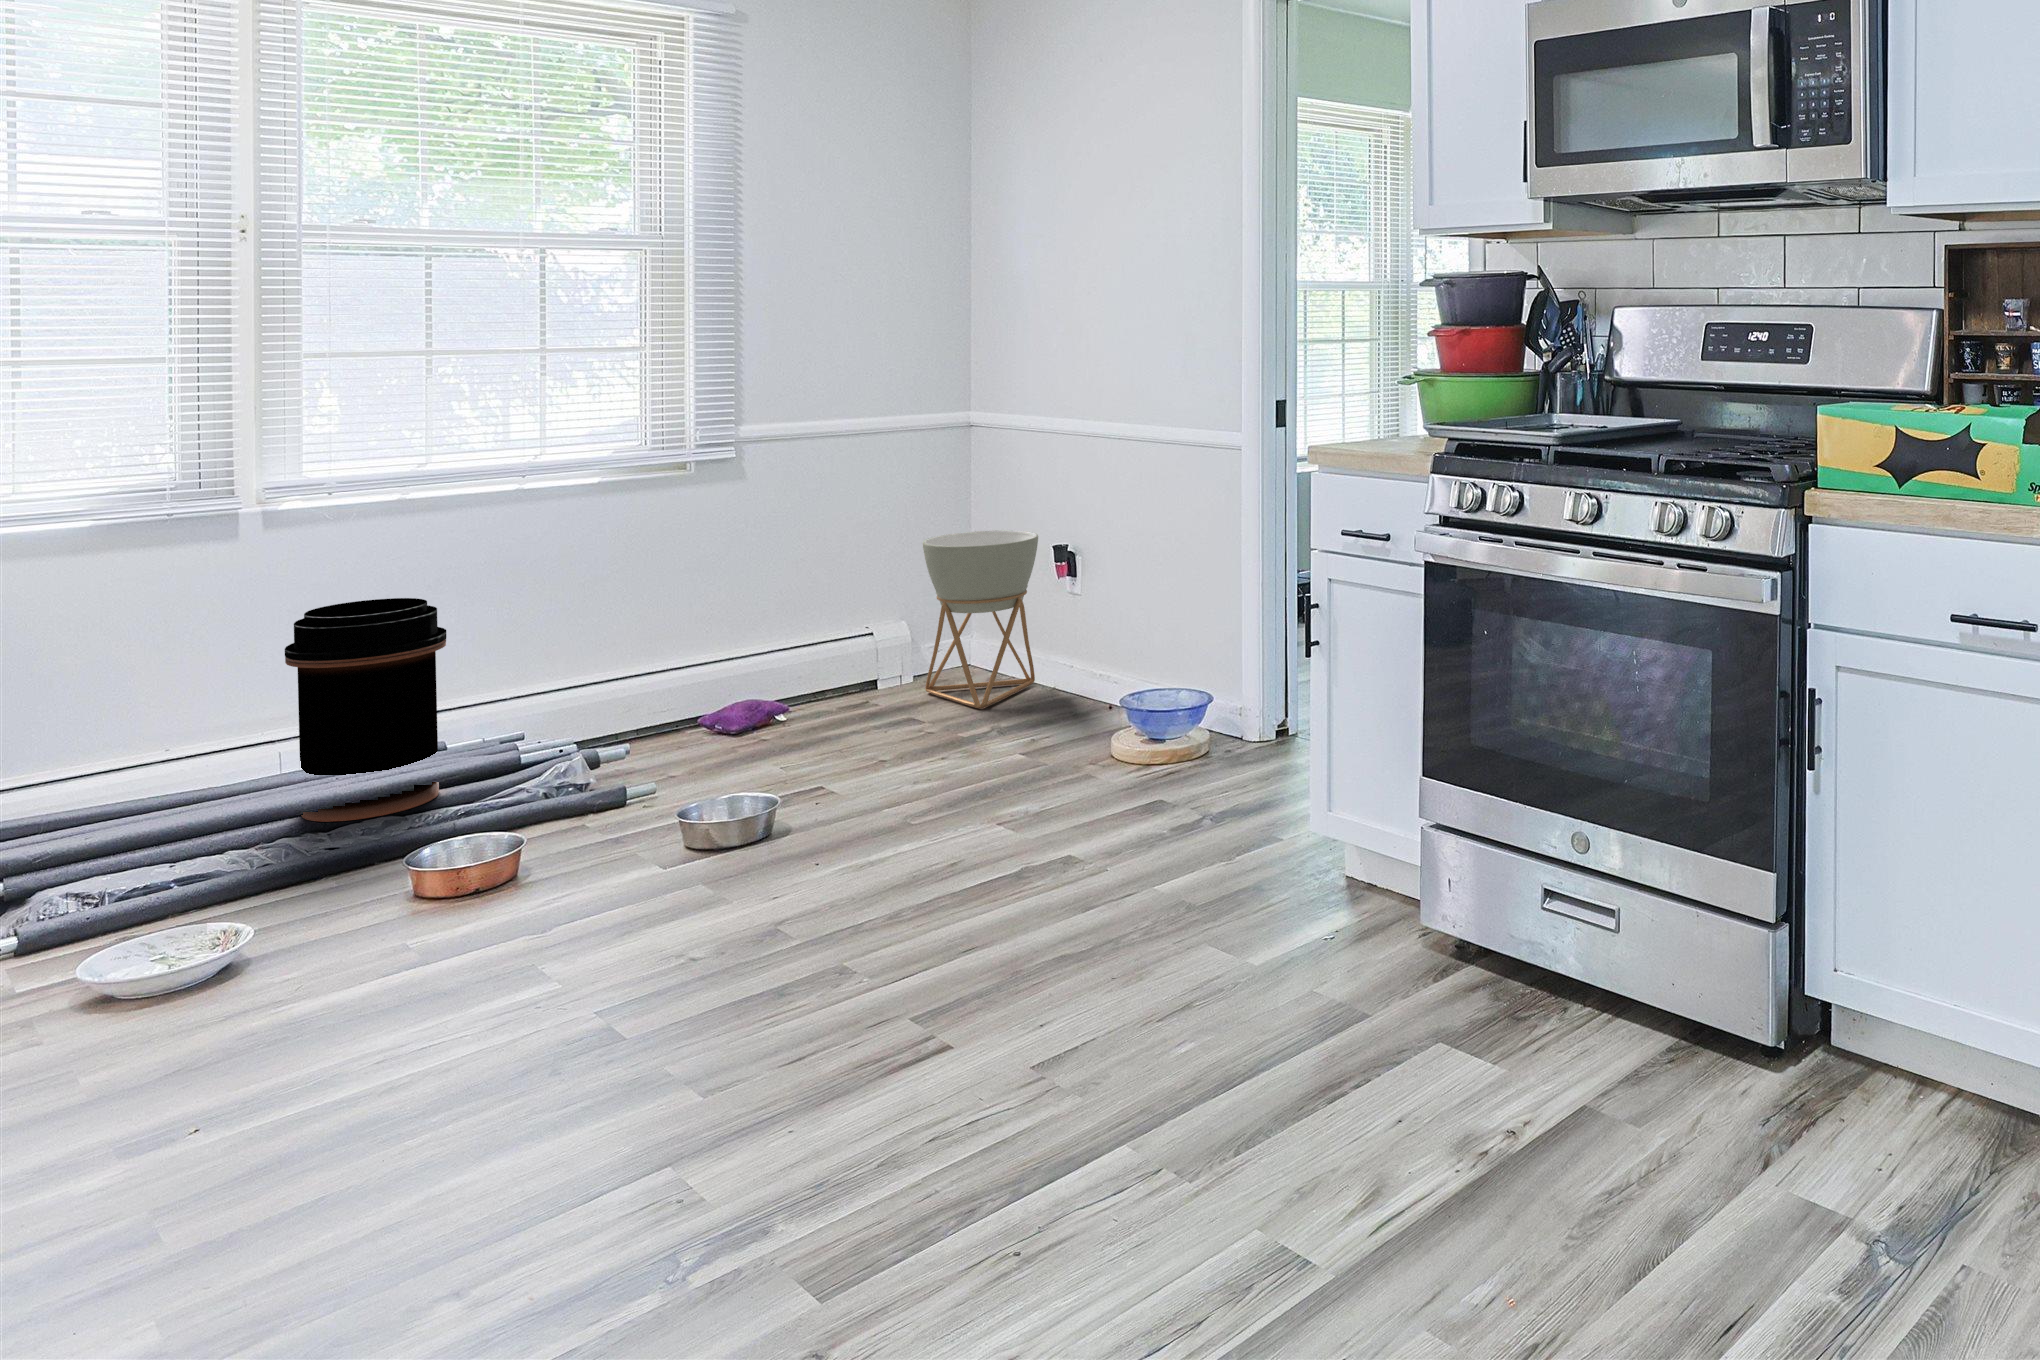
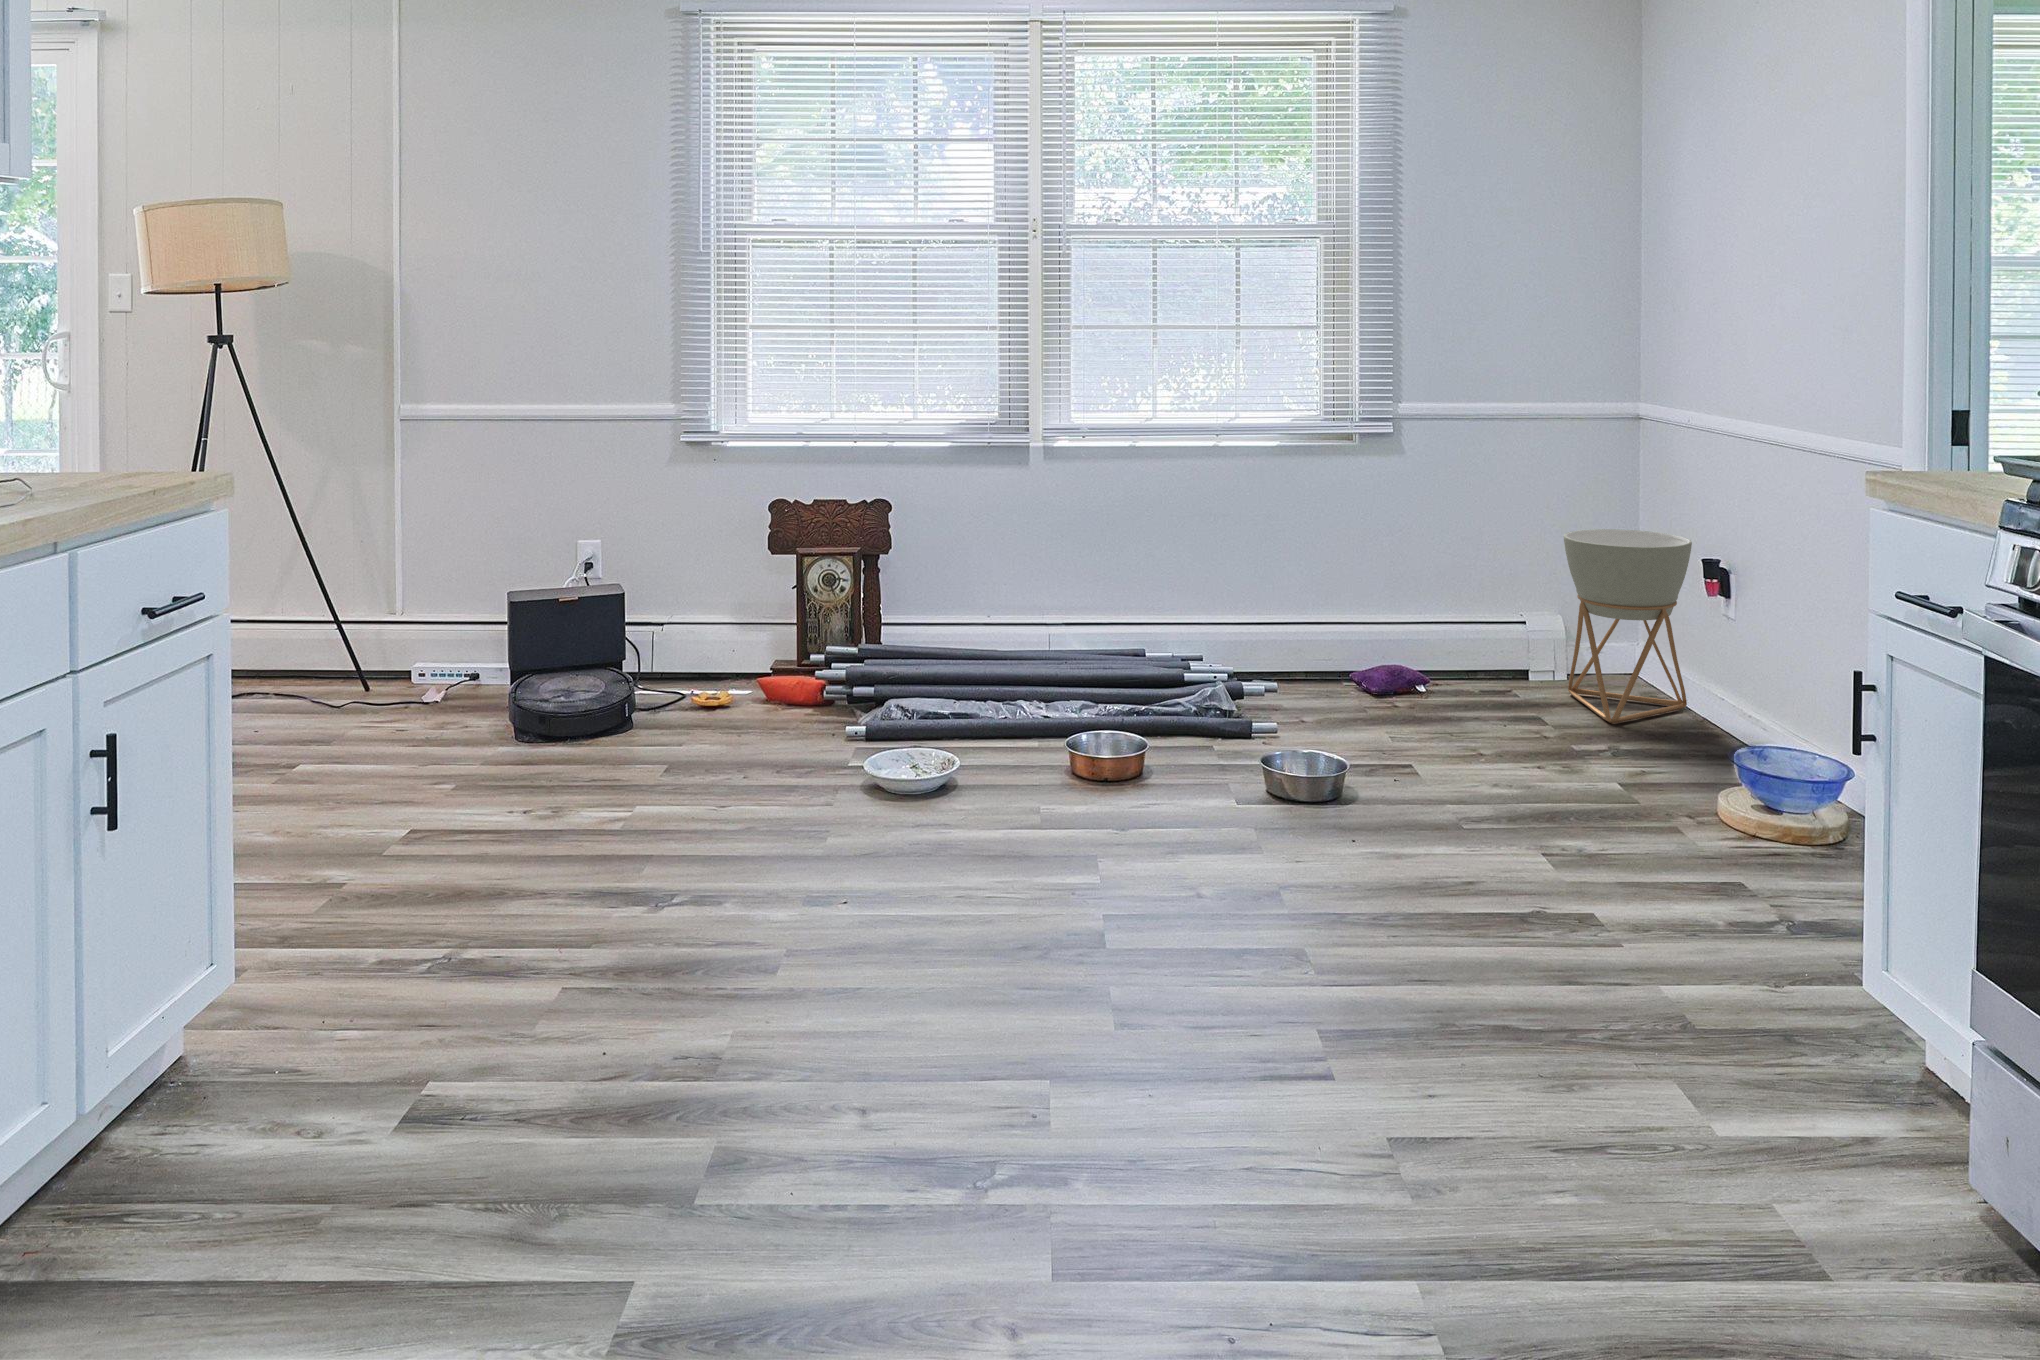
trash can: present [285,598,446,822] -> none [1043,524,1148,701]

